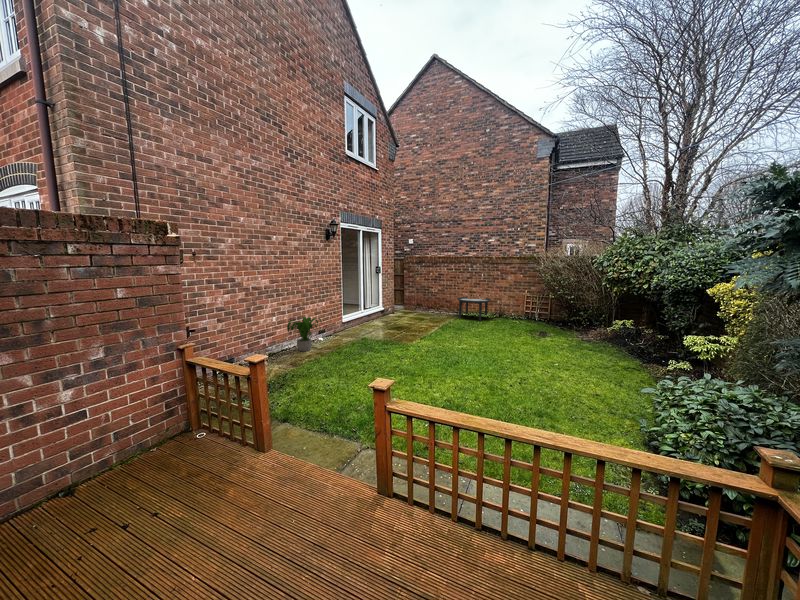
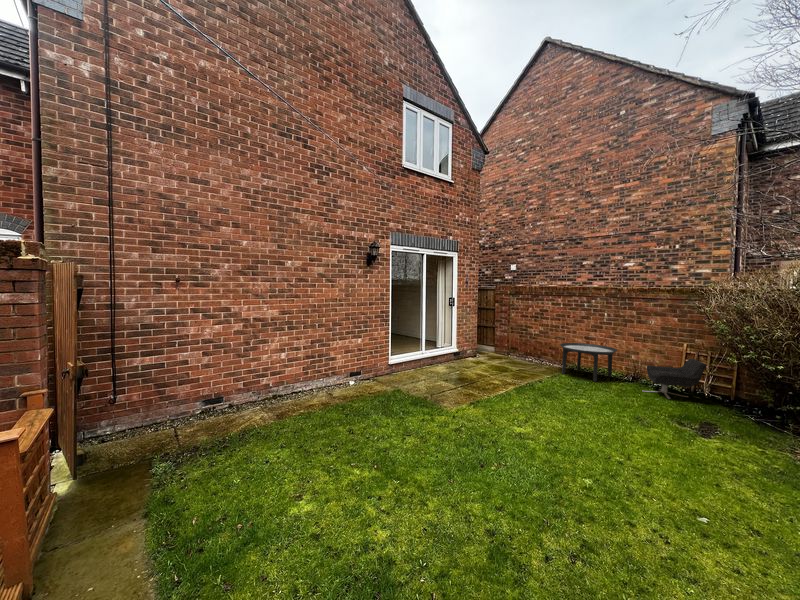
lounge chair: none [506,300,538,325] -> present [645,359,706,399]
potted plant: present [287,317,322,351] -> none [294,356,338,399]

